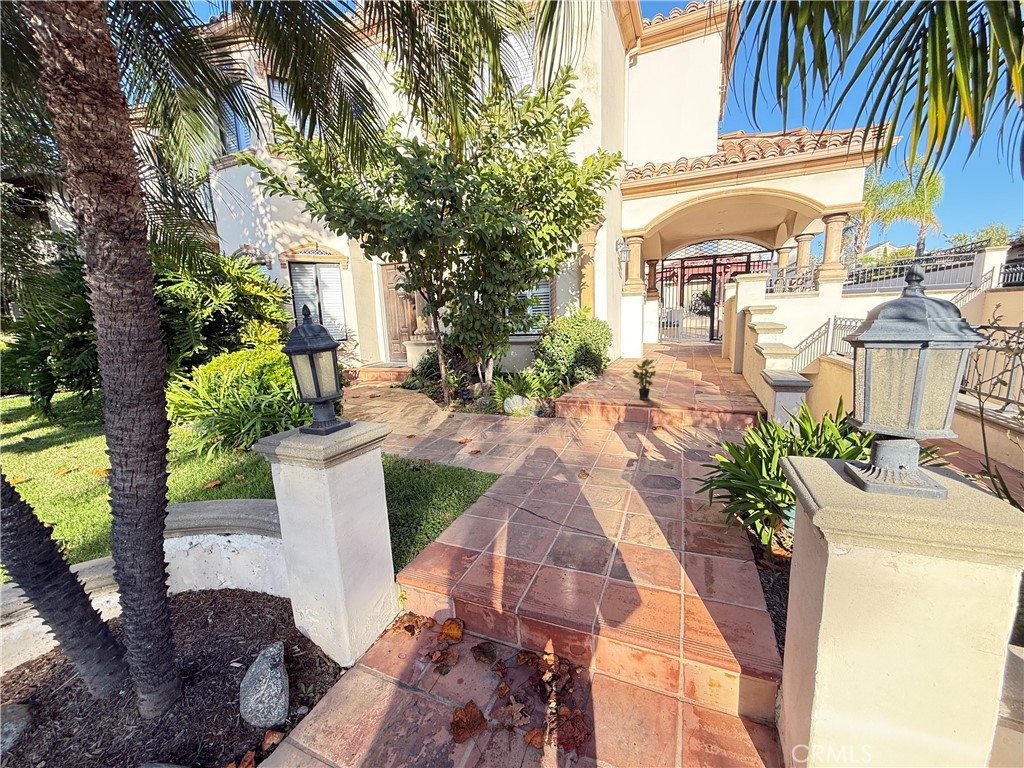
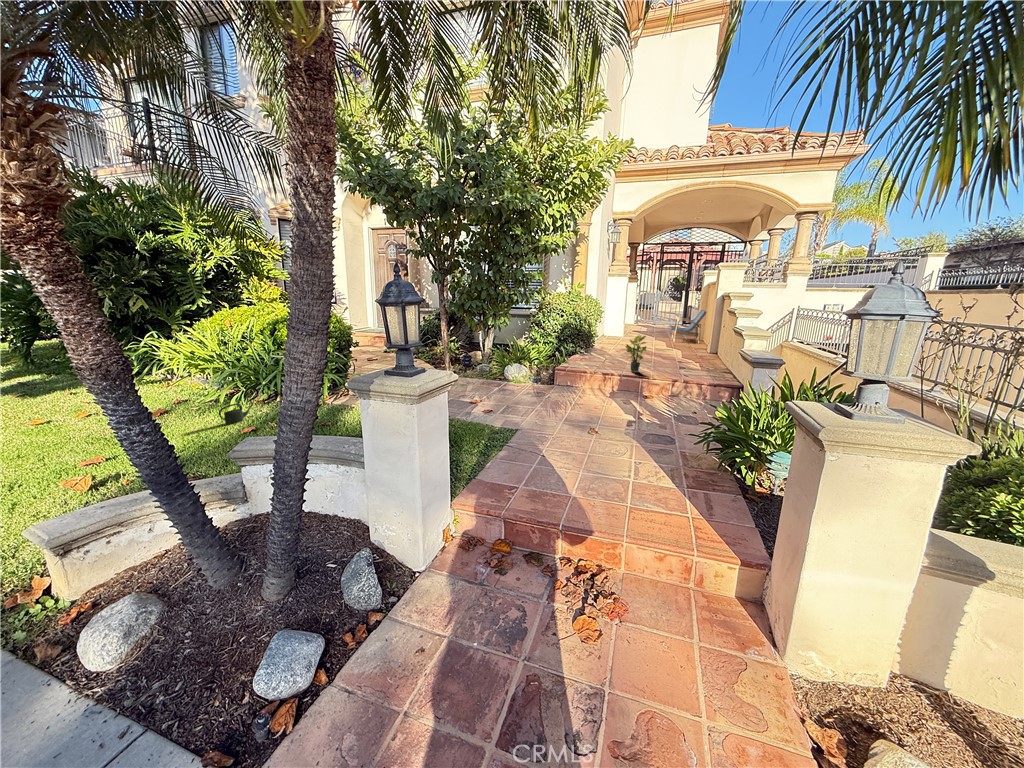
lounge chair: none [690,325,730,361] -> present [669,310,706,343]
watering can: none [194,453,232,475] -> present [219,404,253,424]

